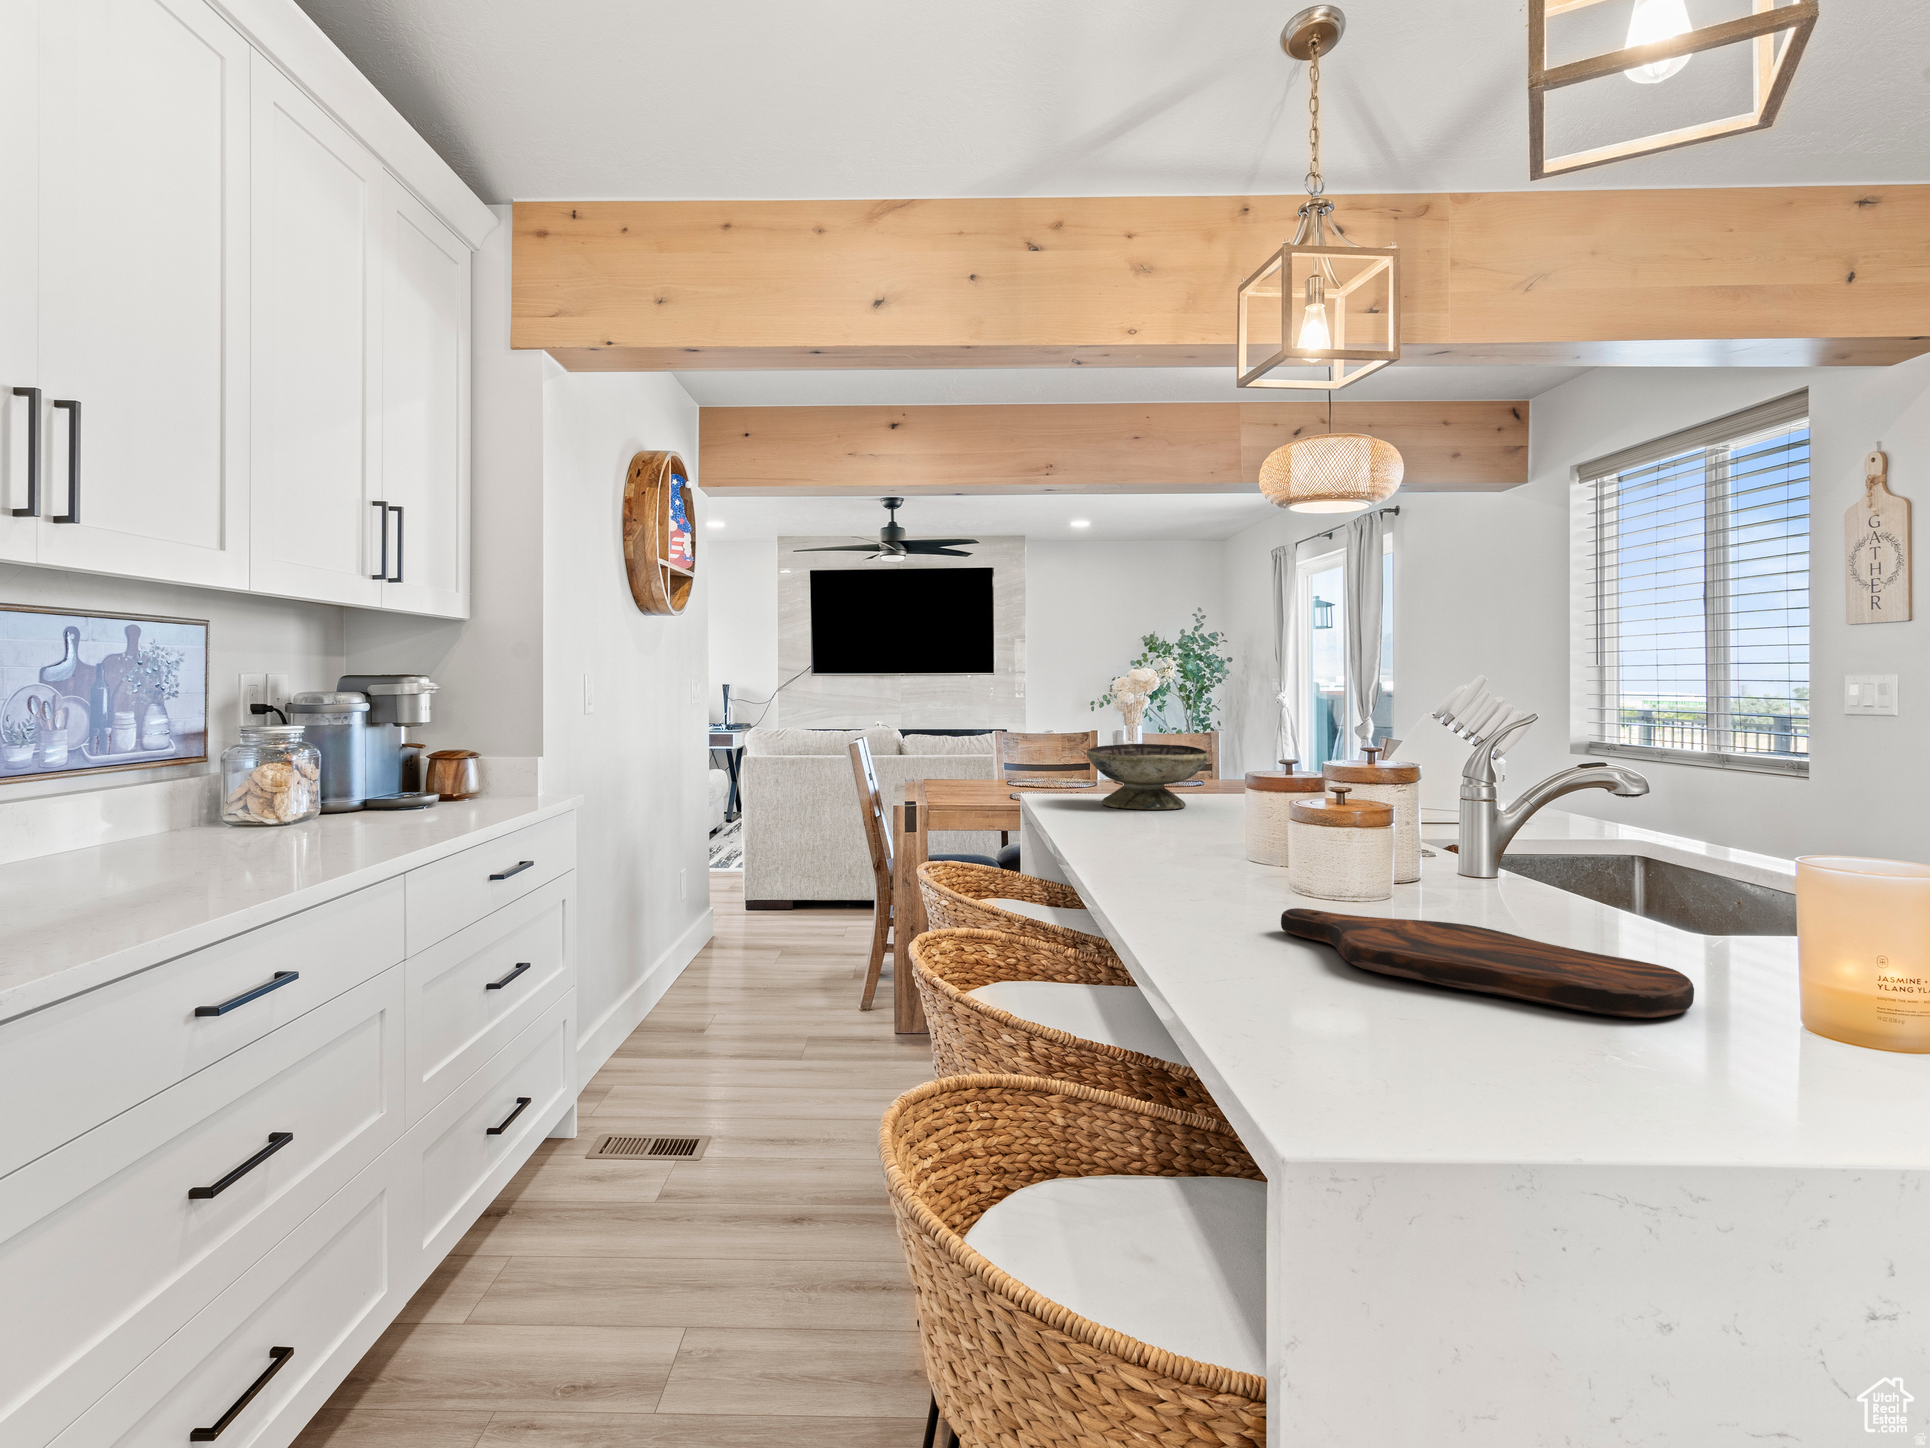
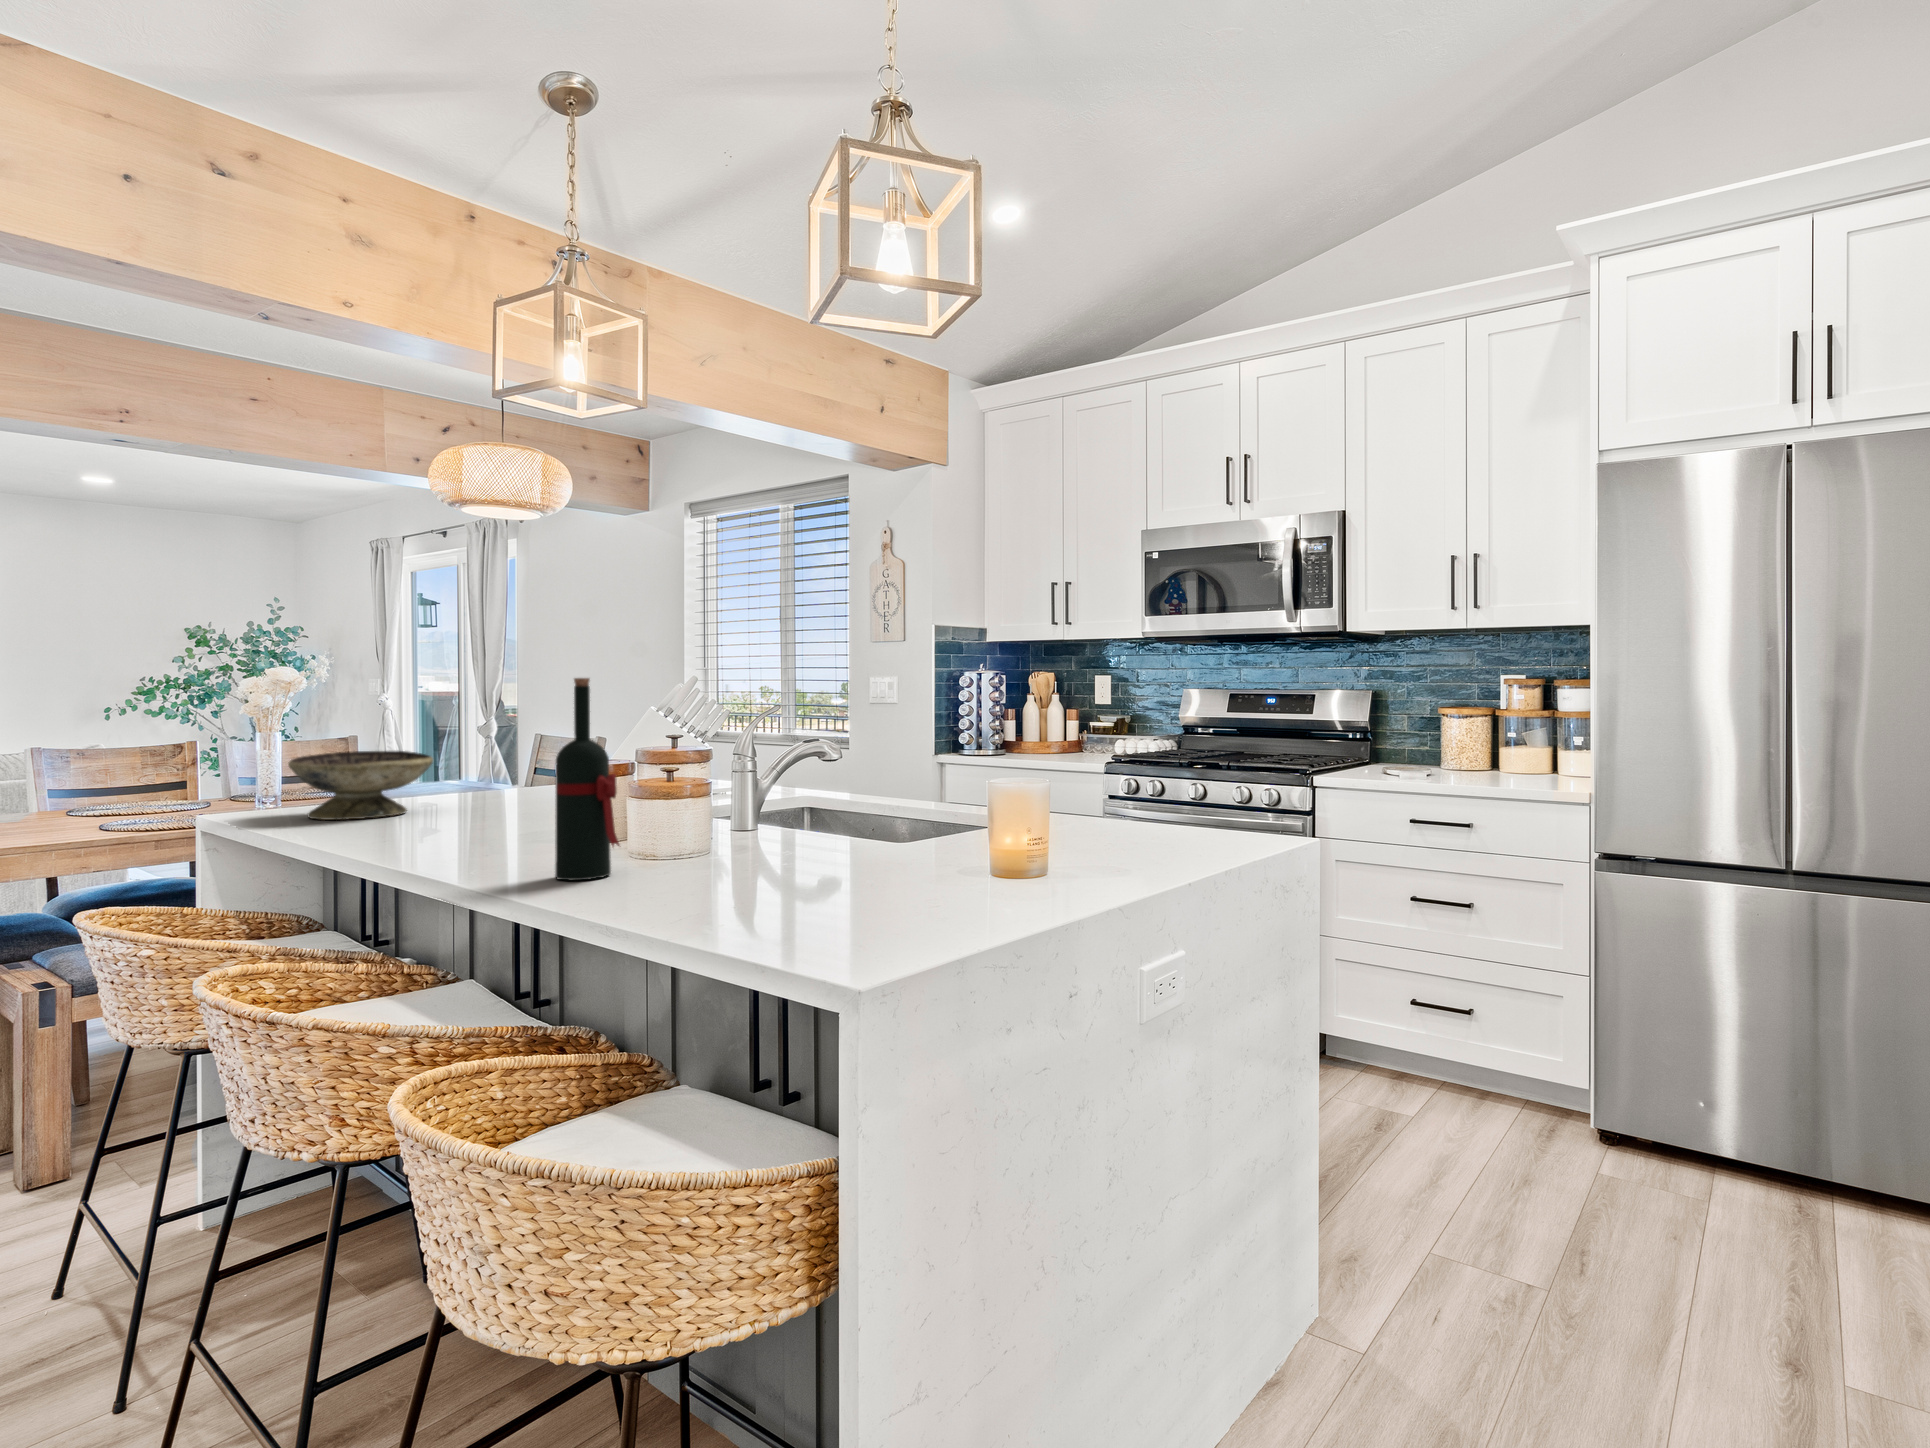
wine bottle: none [1214,667,1282,902] -> present [555,678,619,880]
cutting board: present [1281,908,1694,1018] -> none [649,866,938,907]

